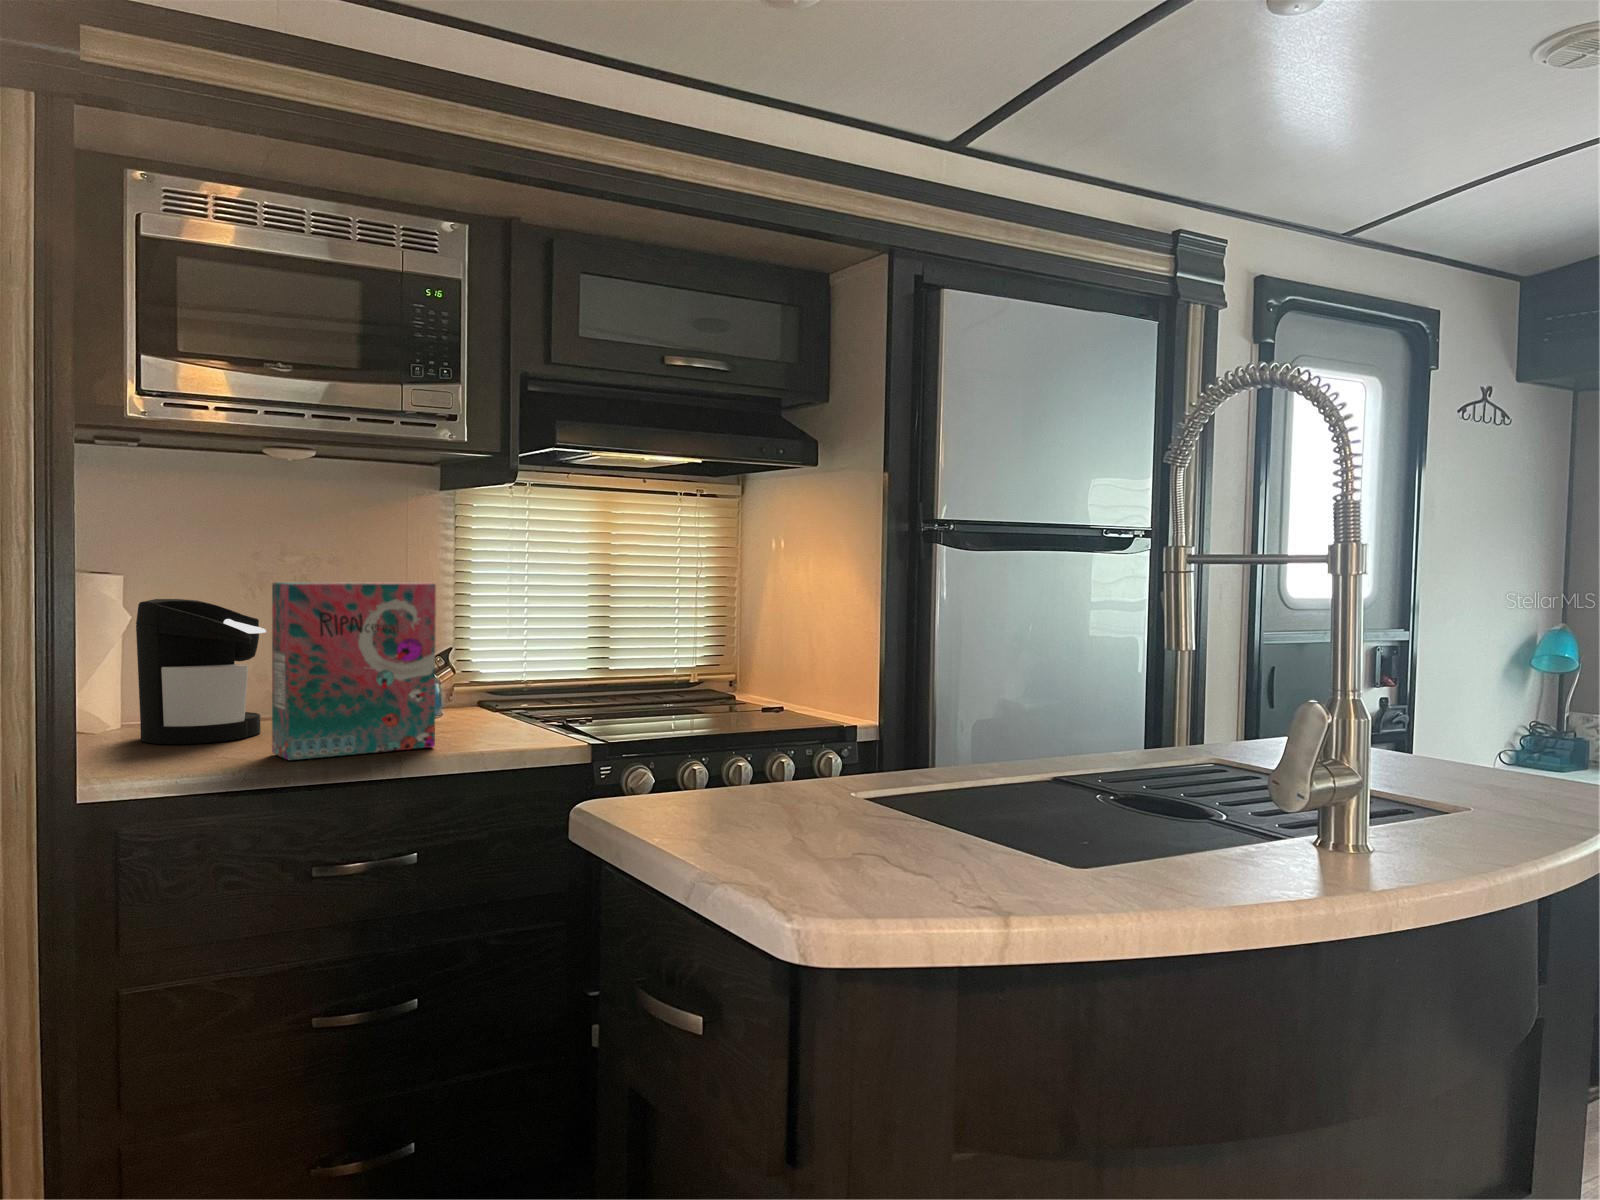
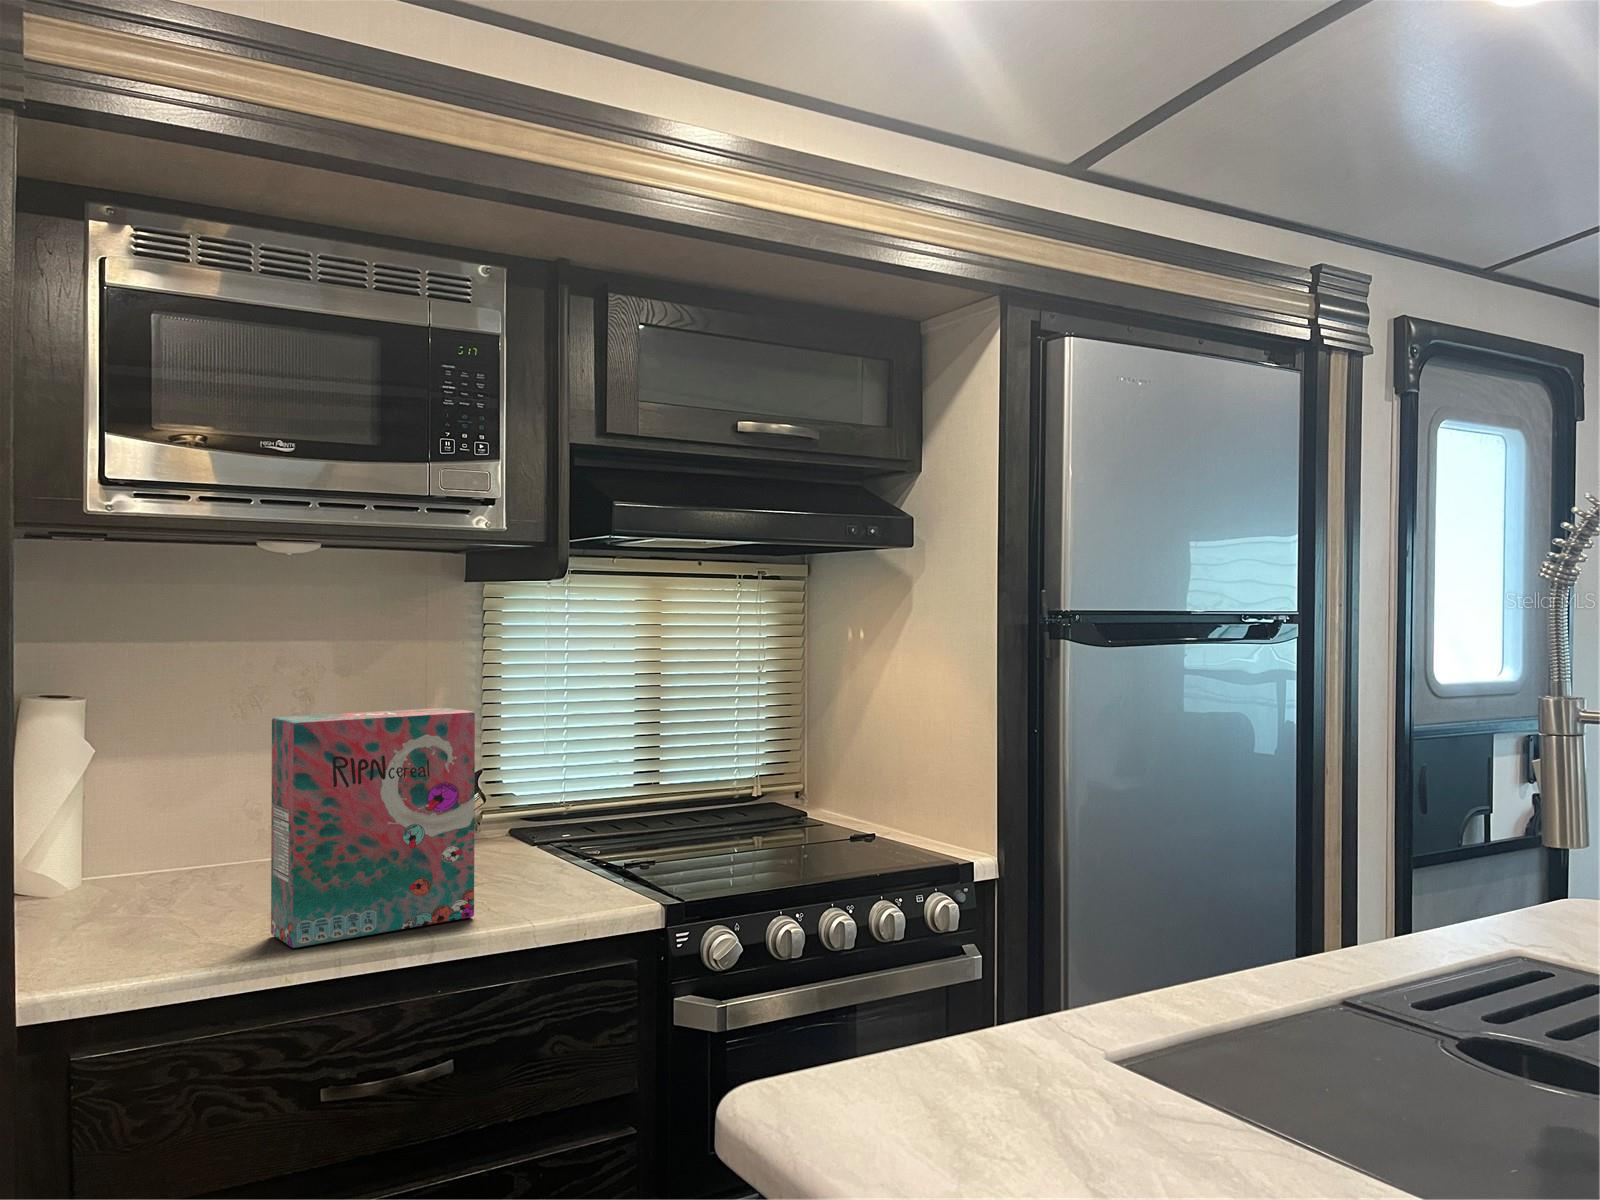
coffee maker: present [136,599,266,744] -> none [99,733,260,918]

